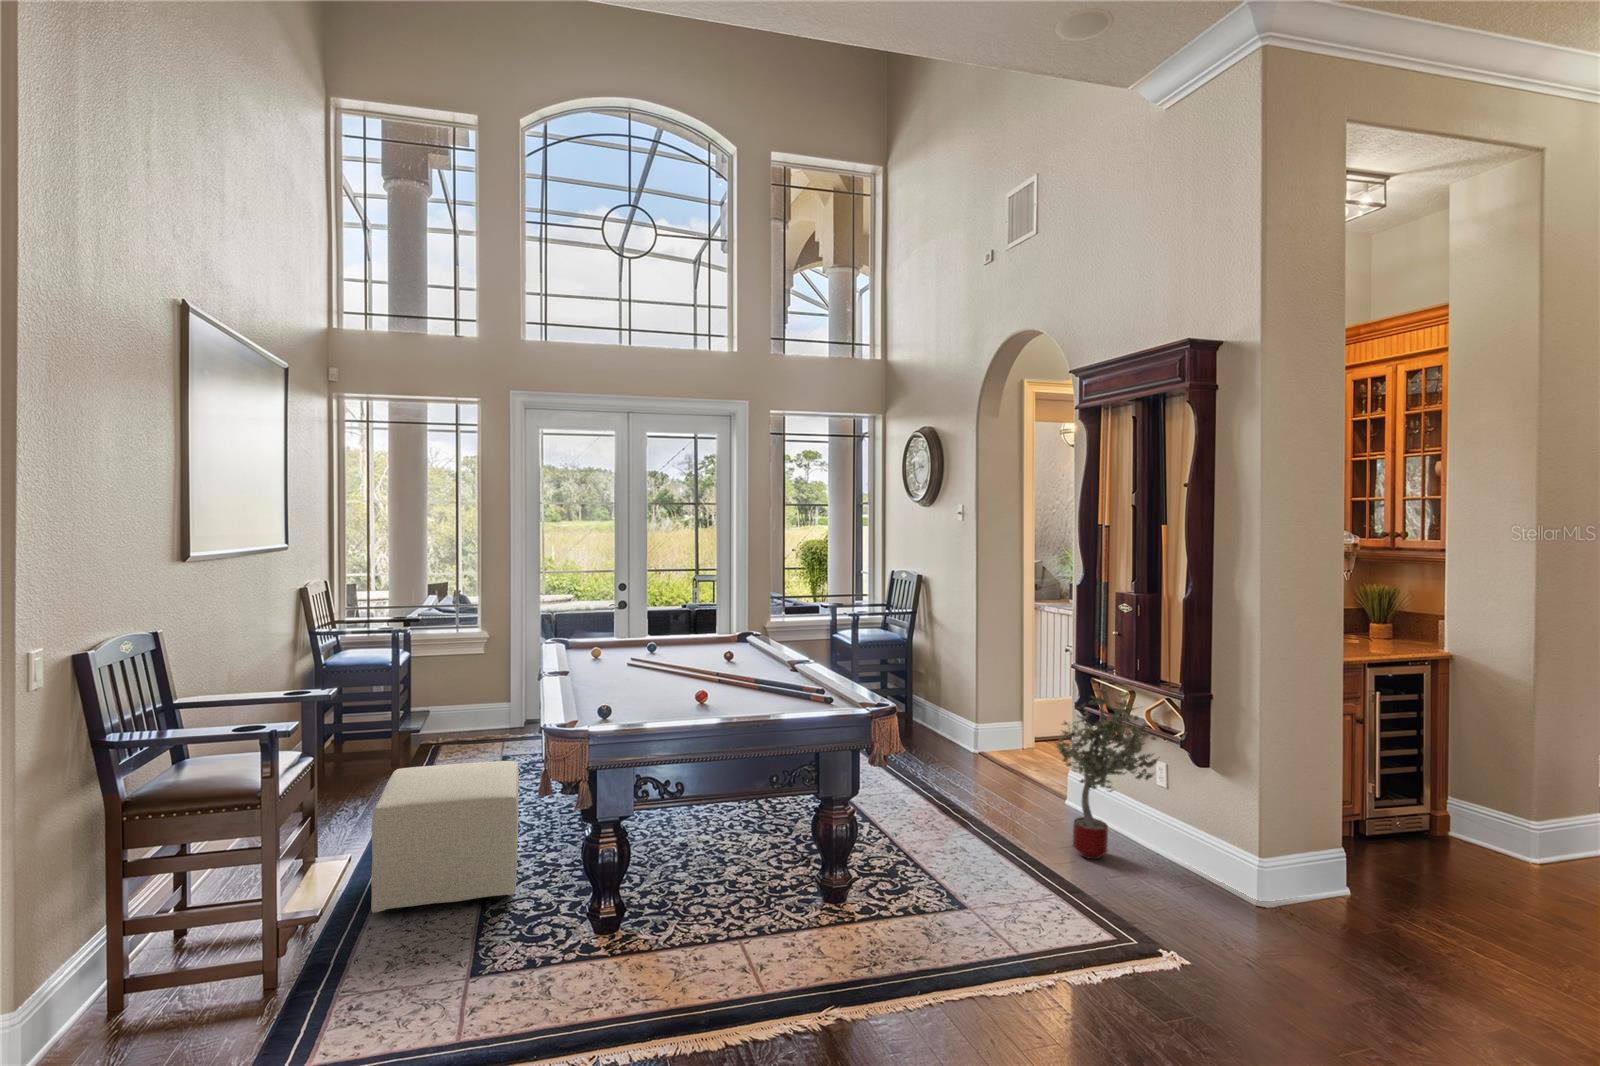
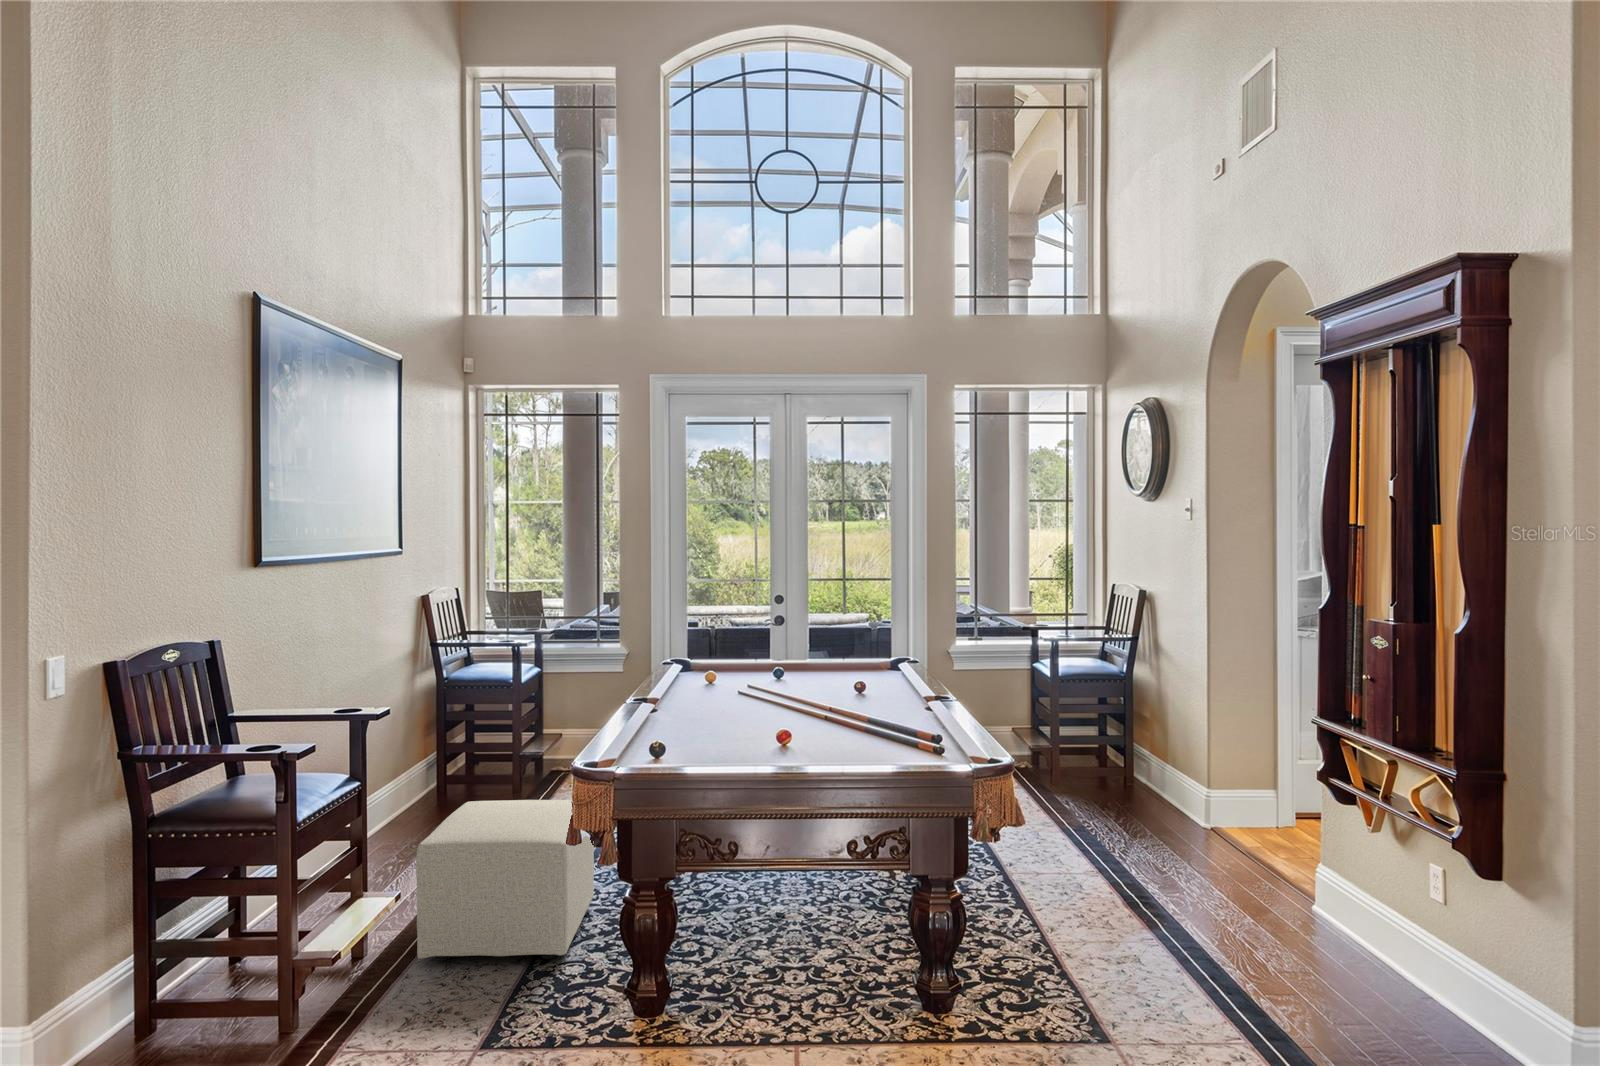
potted tree: present [1056,689,1158,859] -> none [1285,748,1445,997]

